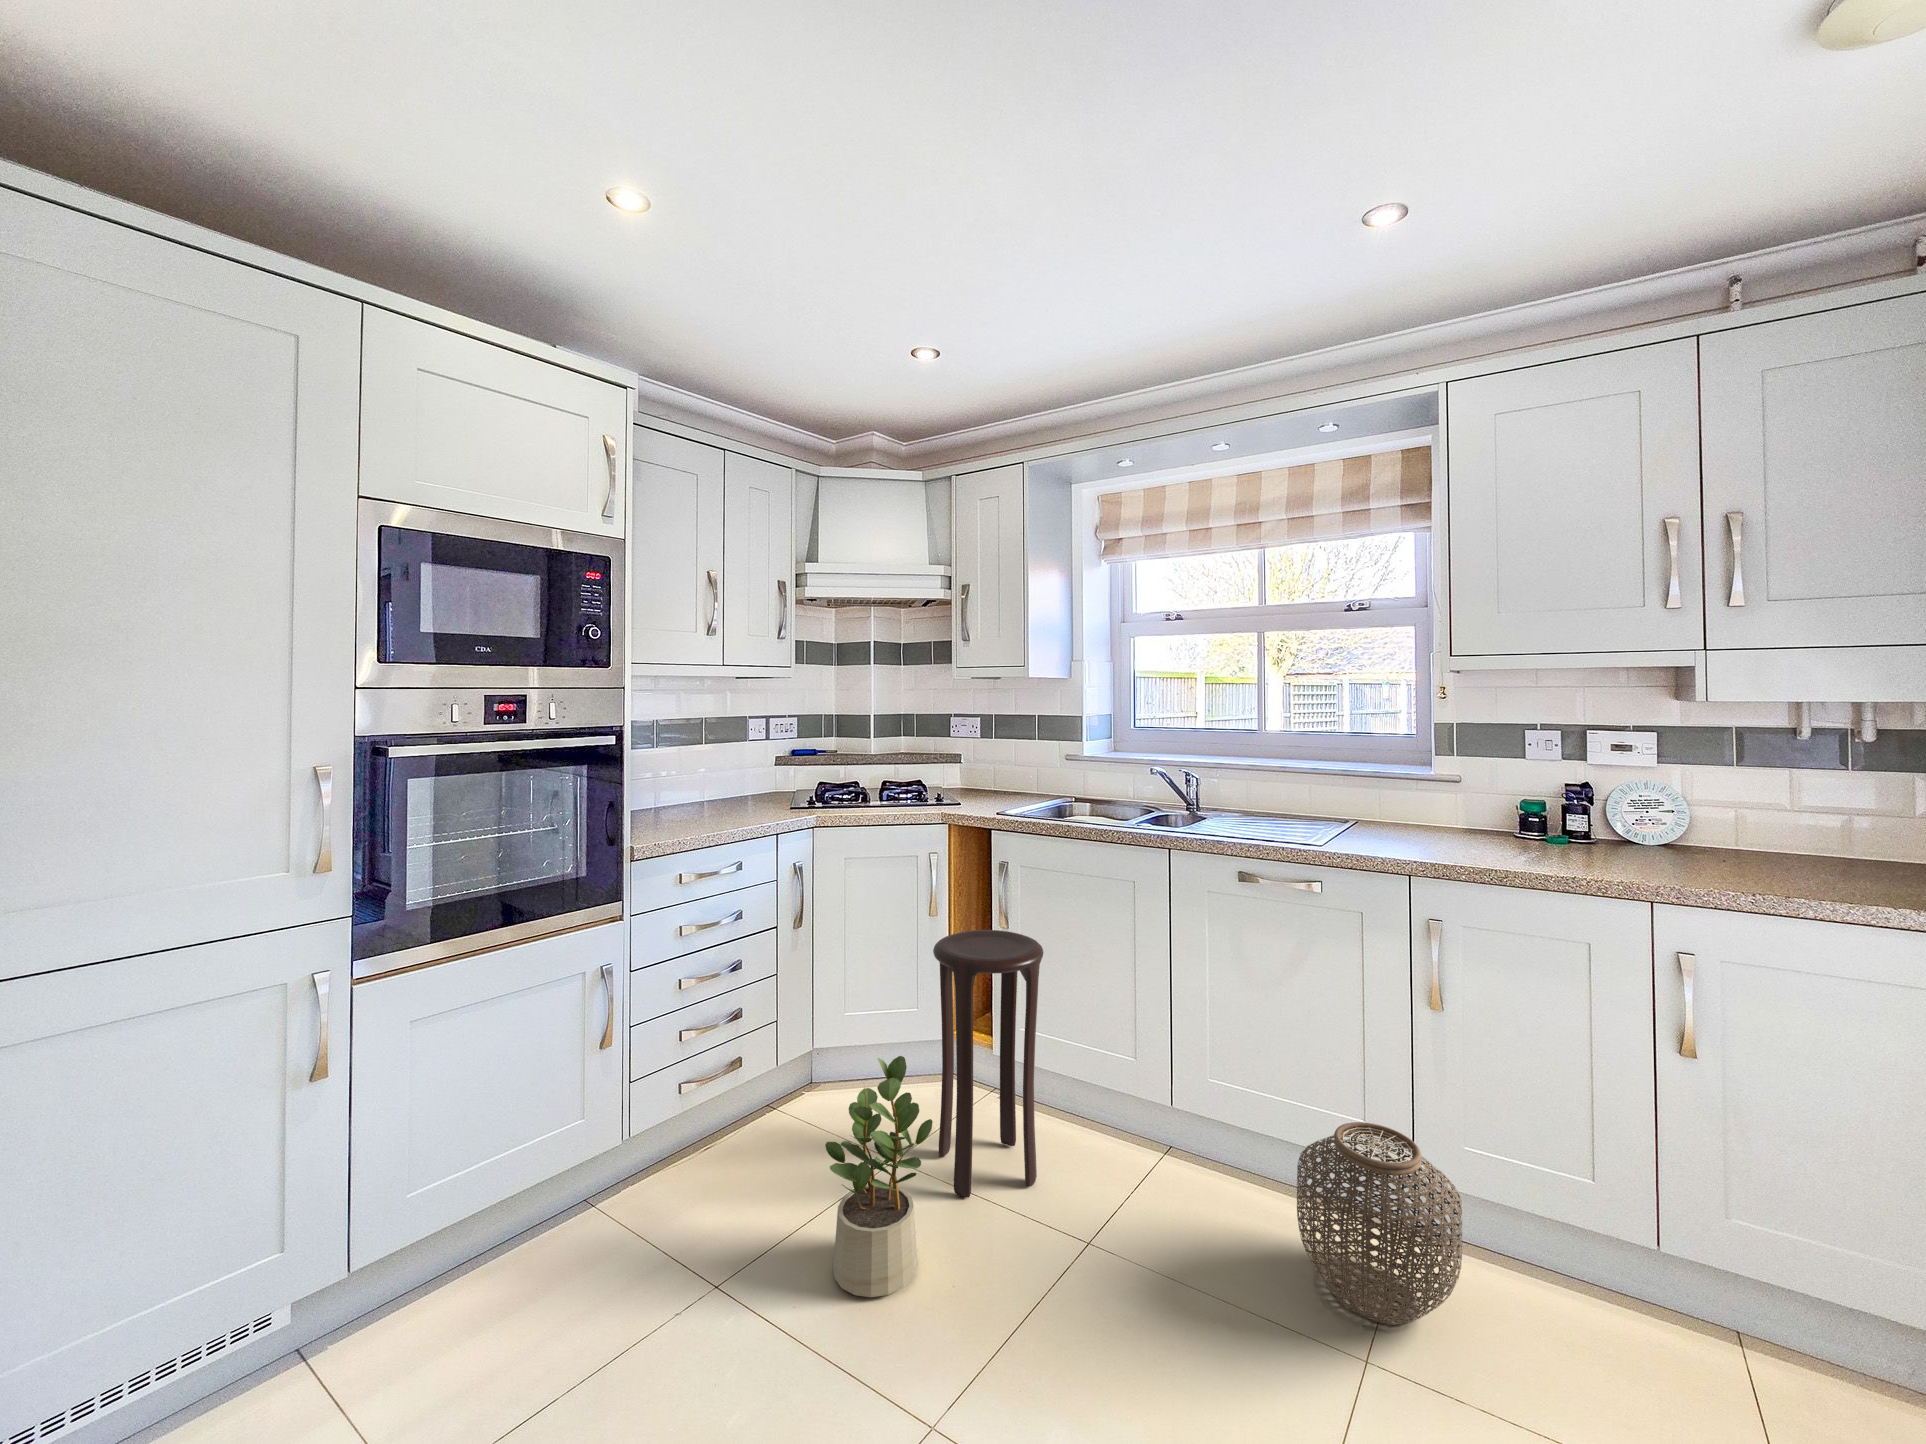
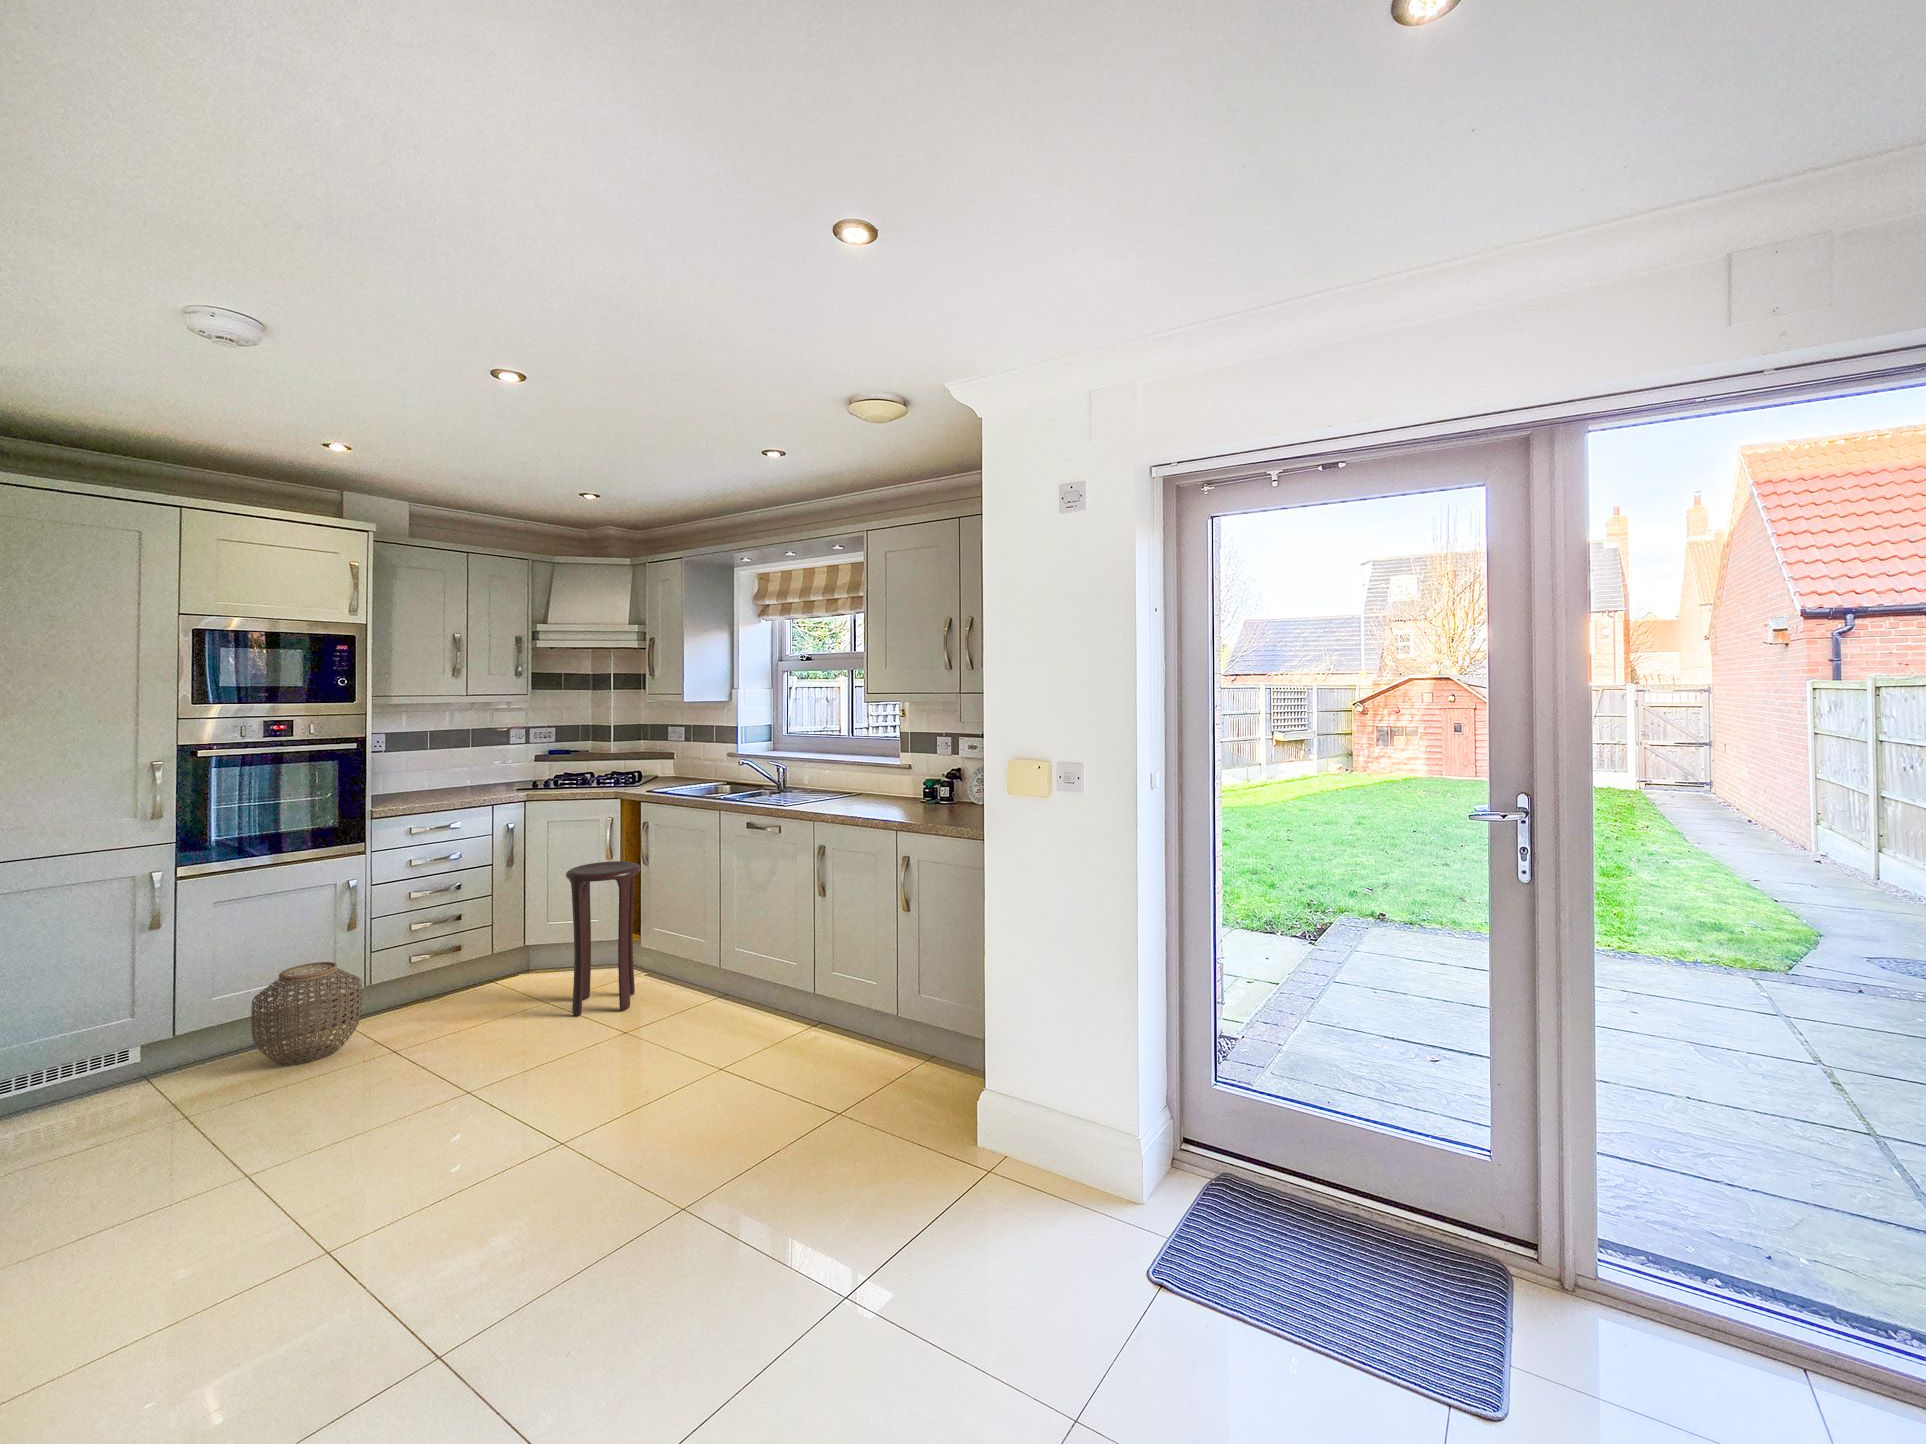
potted plant: present [825,1056,933,1297] -> none [462,923,533,1052]
woven basket: present [1297,1122,1462,1325] -> present [251,962,362,1065]

